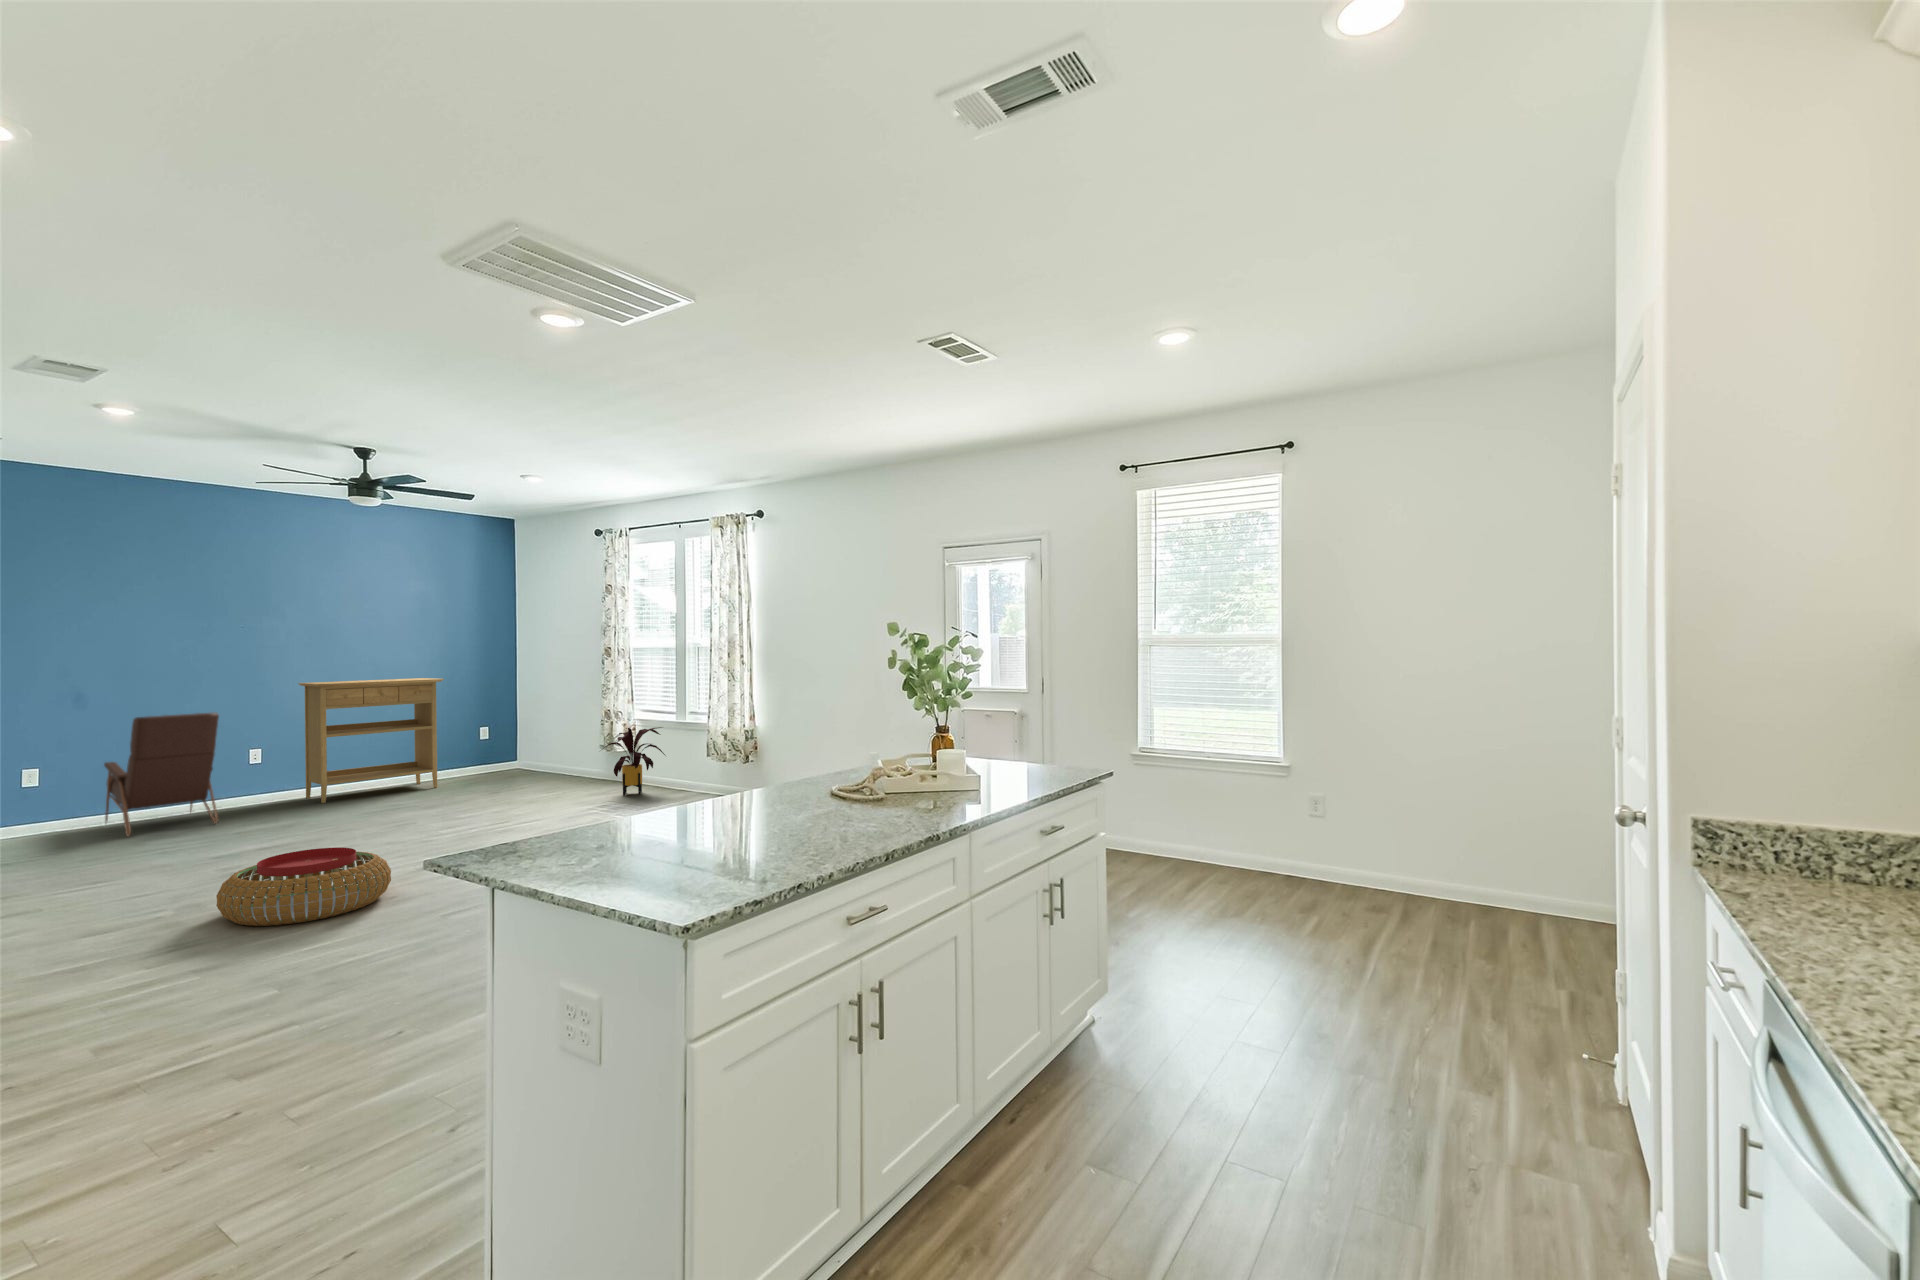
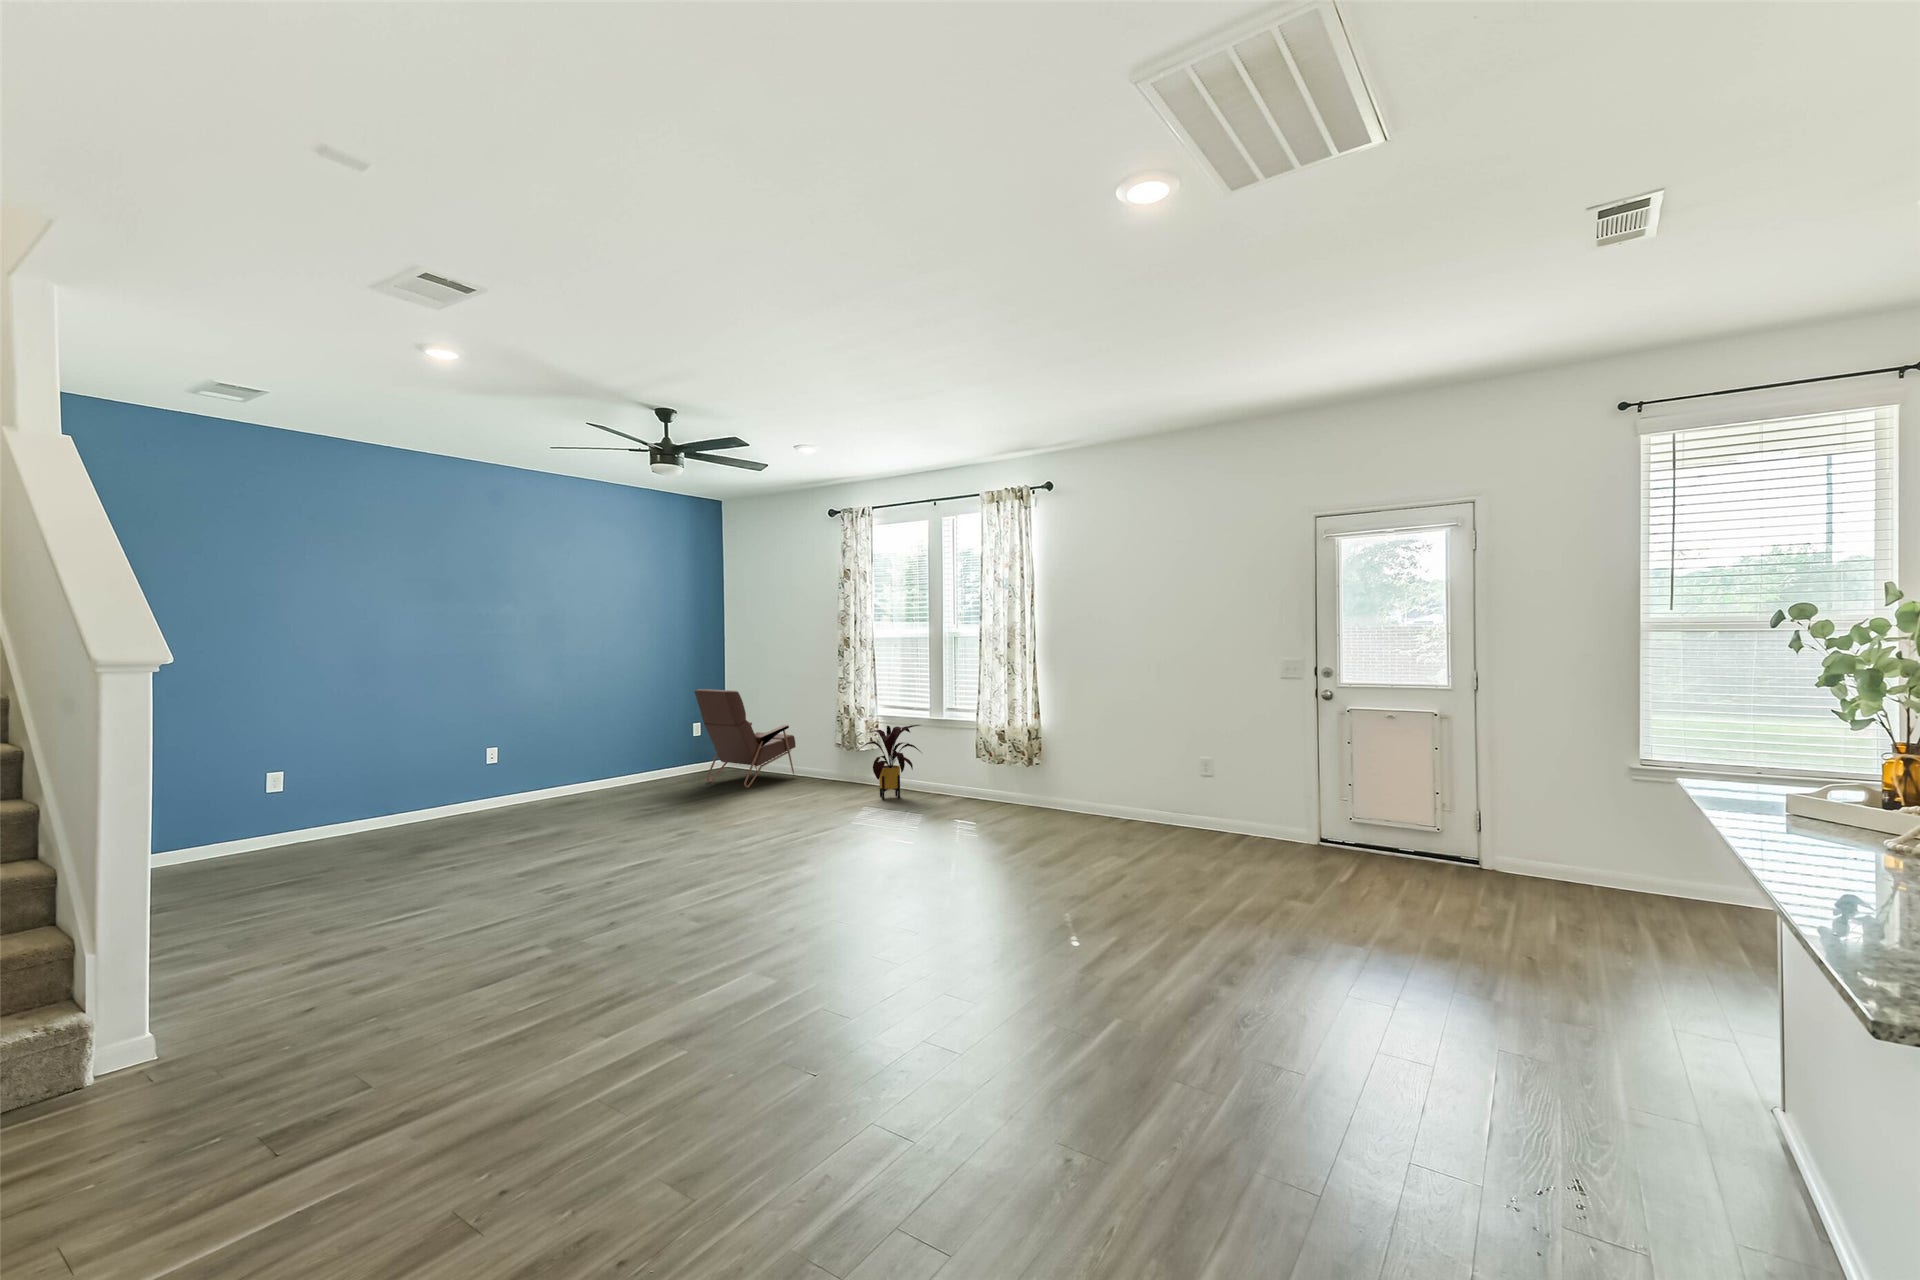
console table: present [298,678,444,803] -> none [532,670,674,807]
armchair: present [104,712,219,836] -> present [695,689,796,788]
pouf: present [216,847,391,926] -> none [602,879,781,985]

